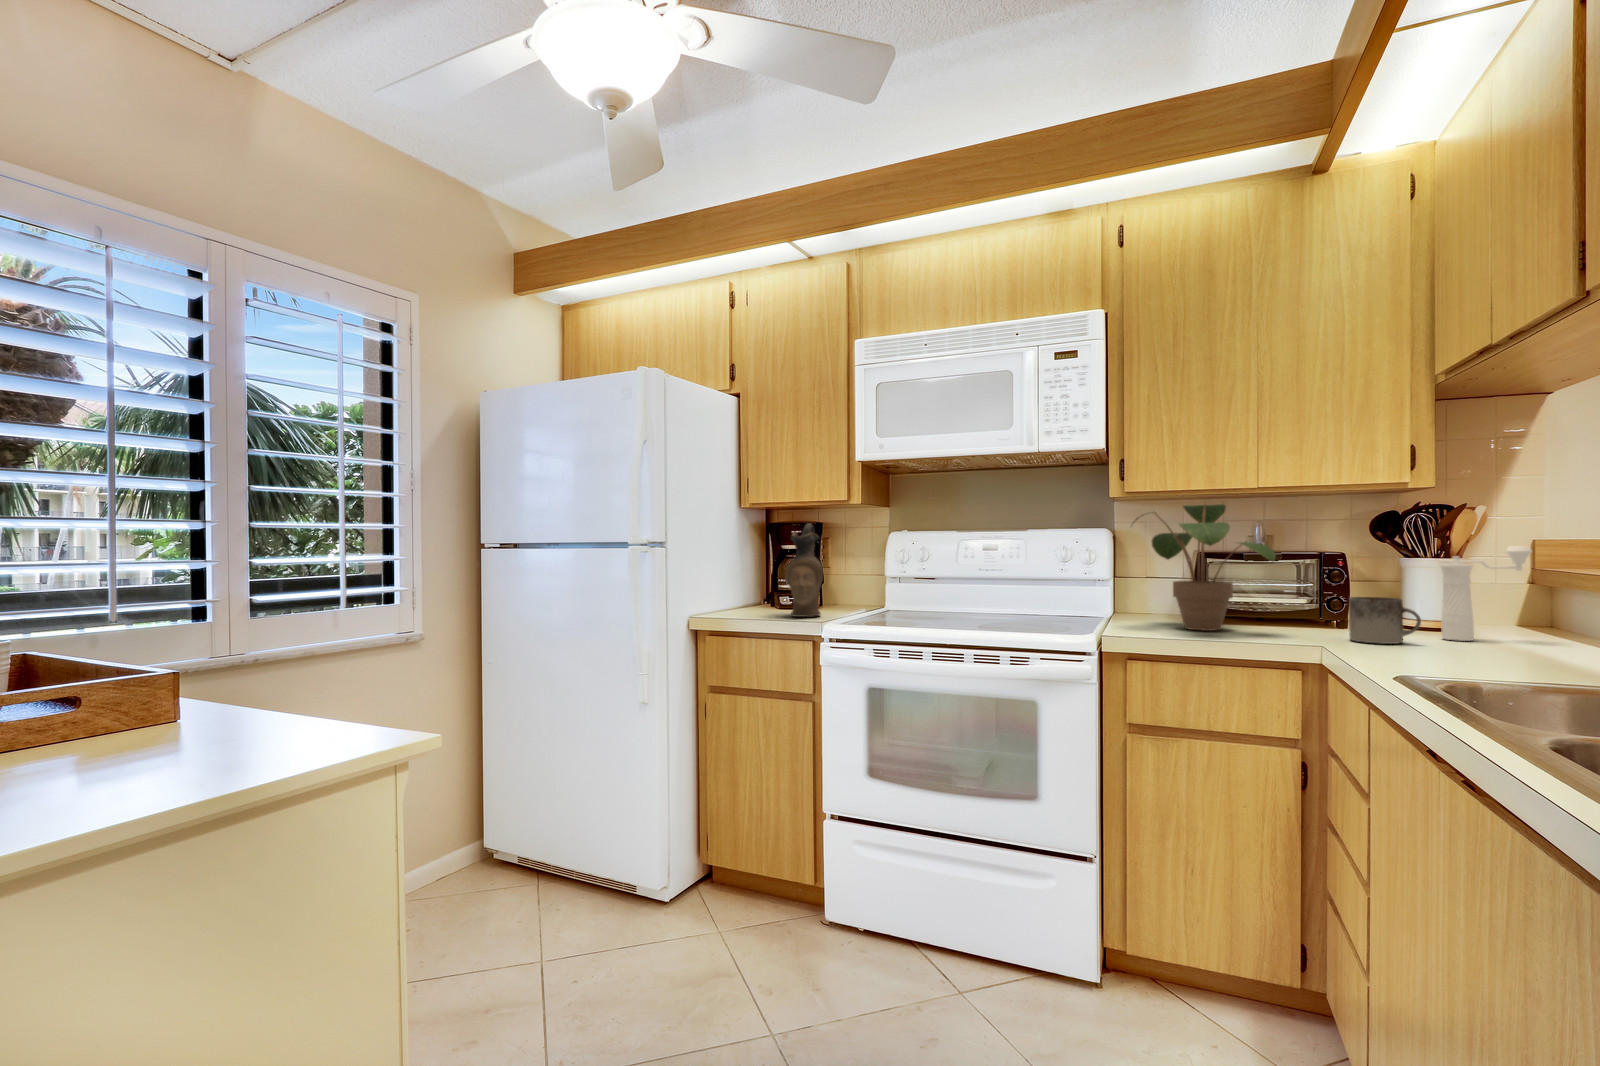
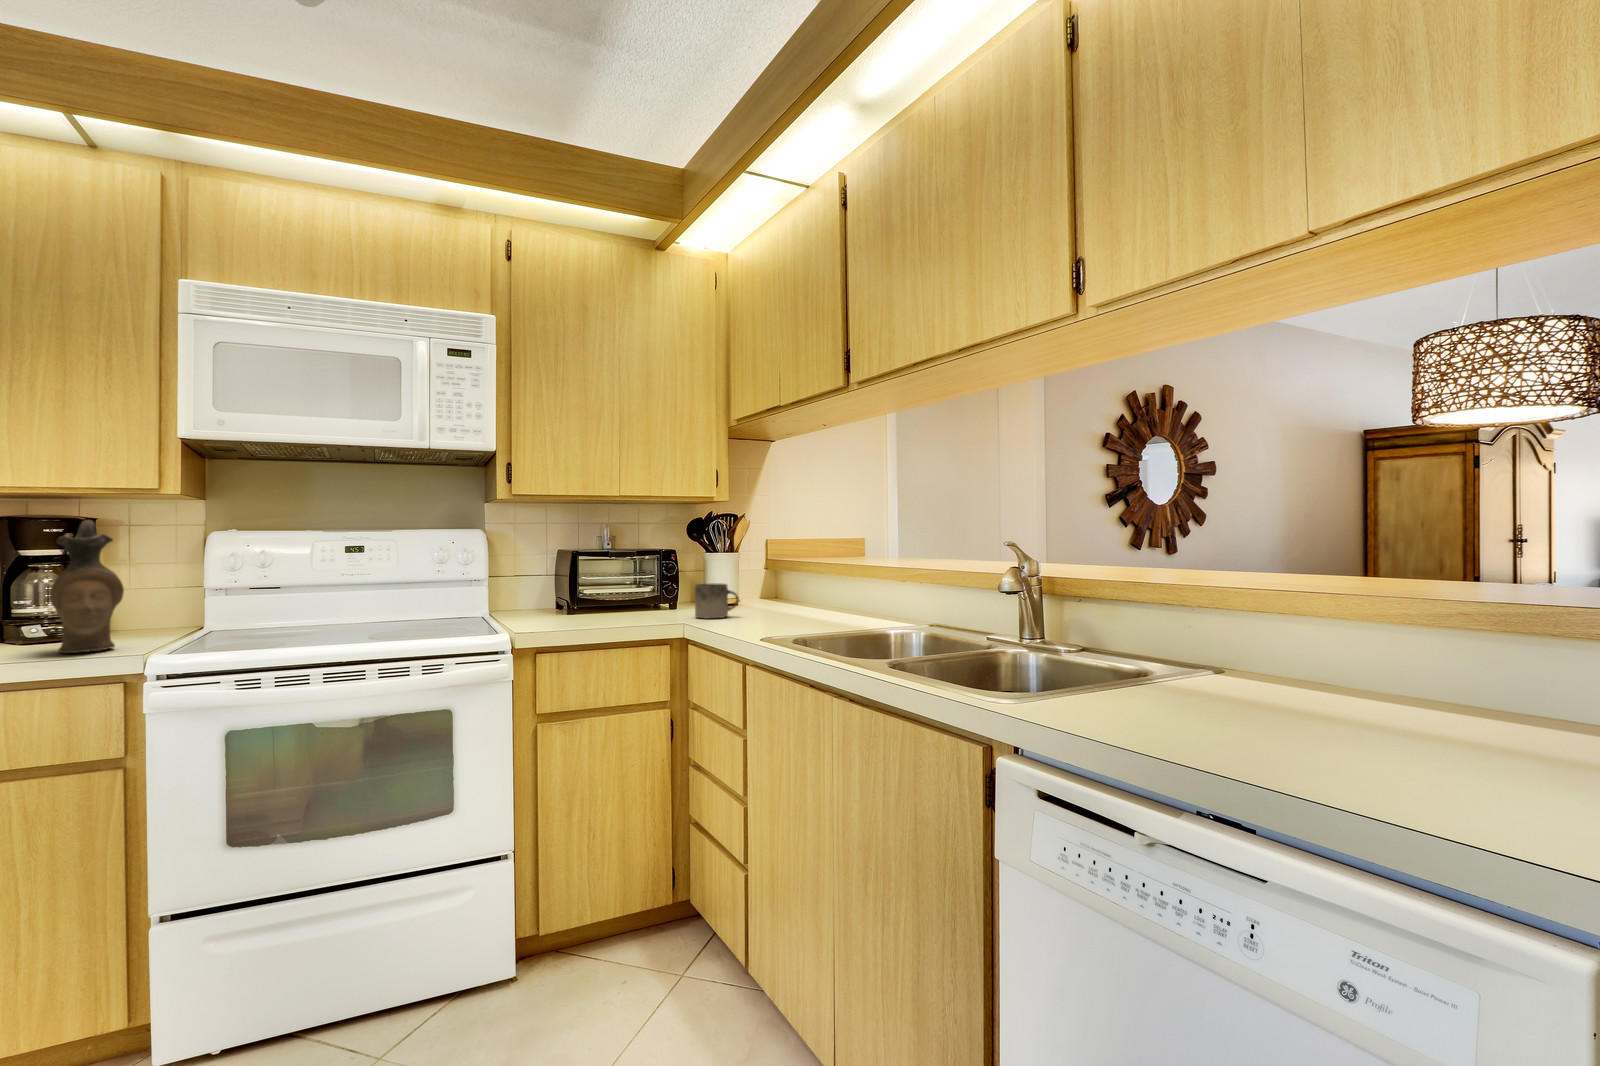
potted plant: present [1135,504,1276,631] -> none [526,508,646,621]
pepper mill: present [1439,546,1532,641] -> none [741,544,788,611]

